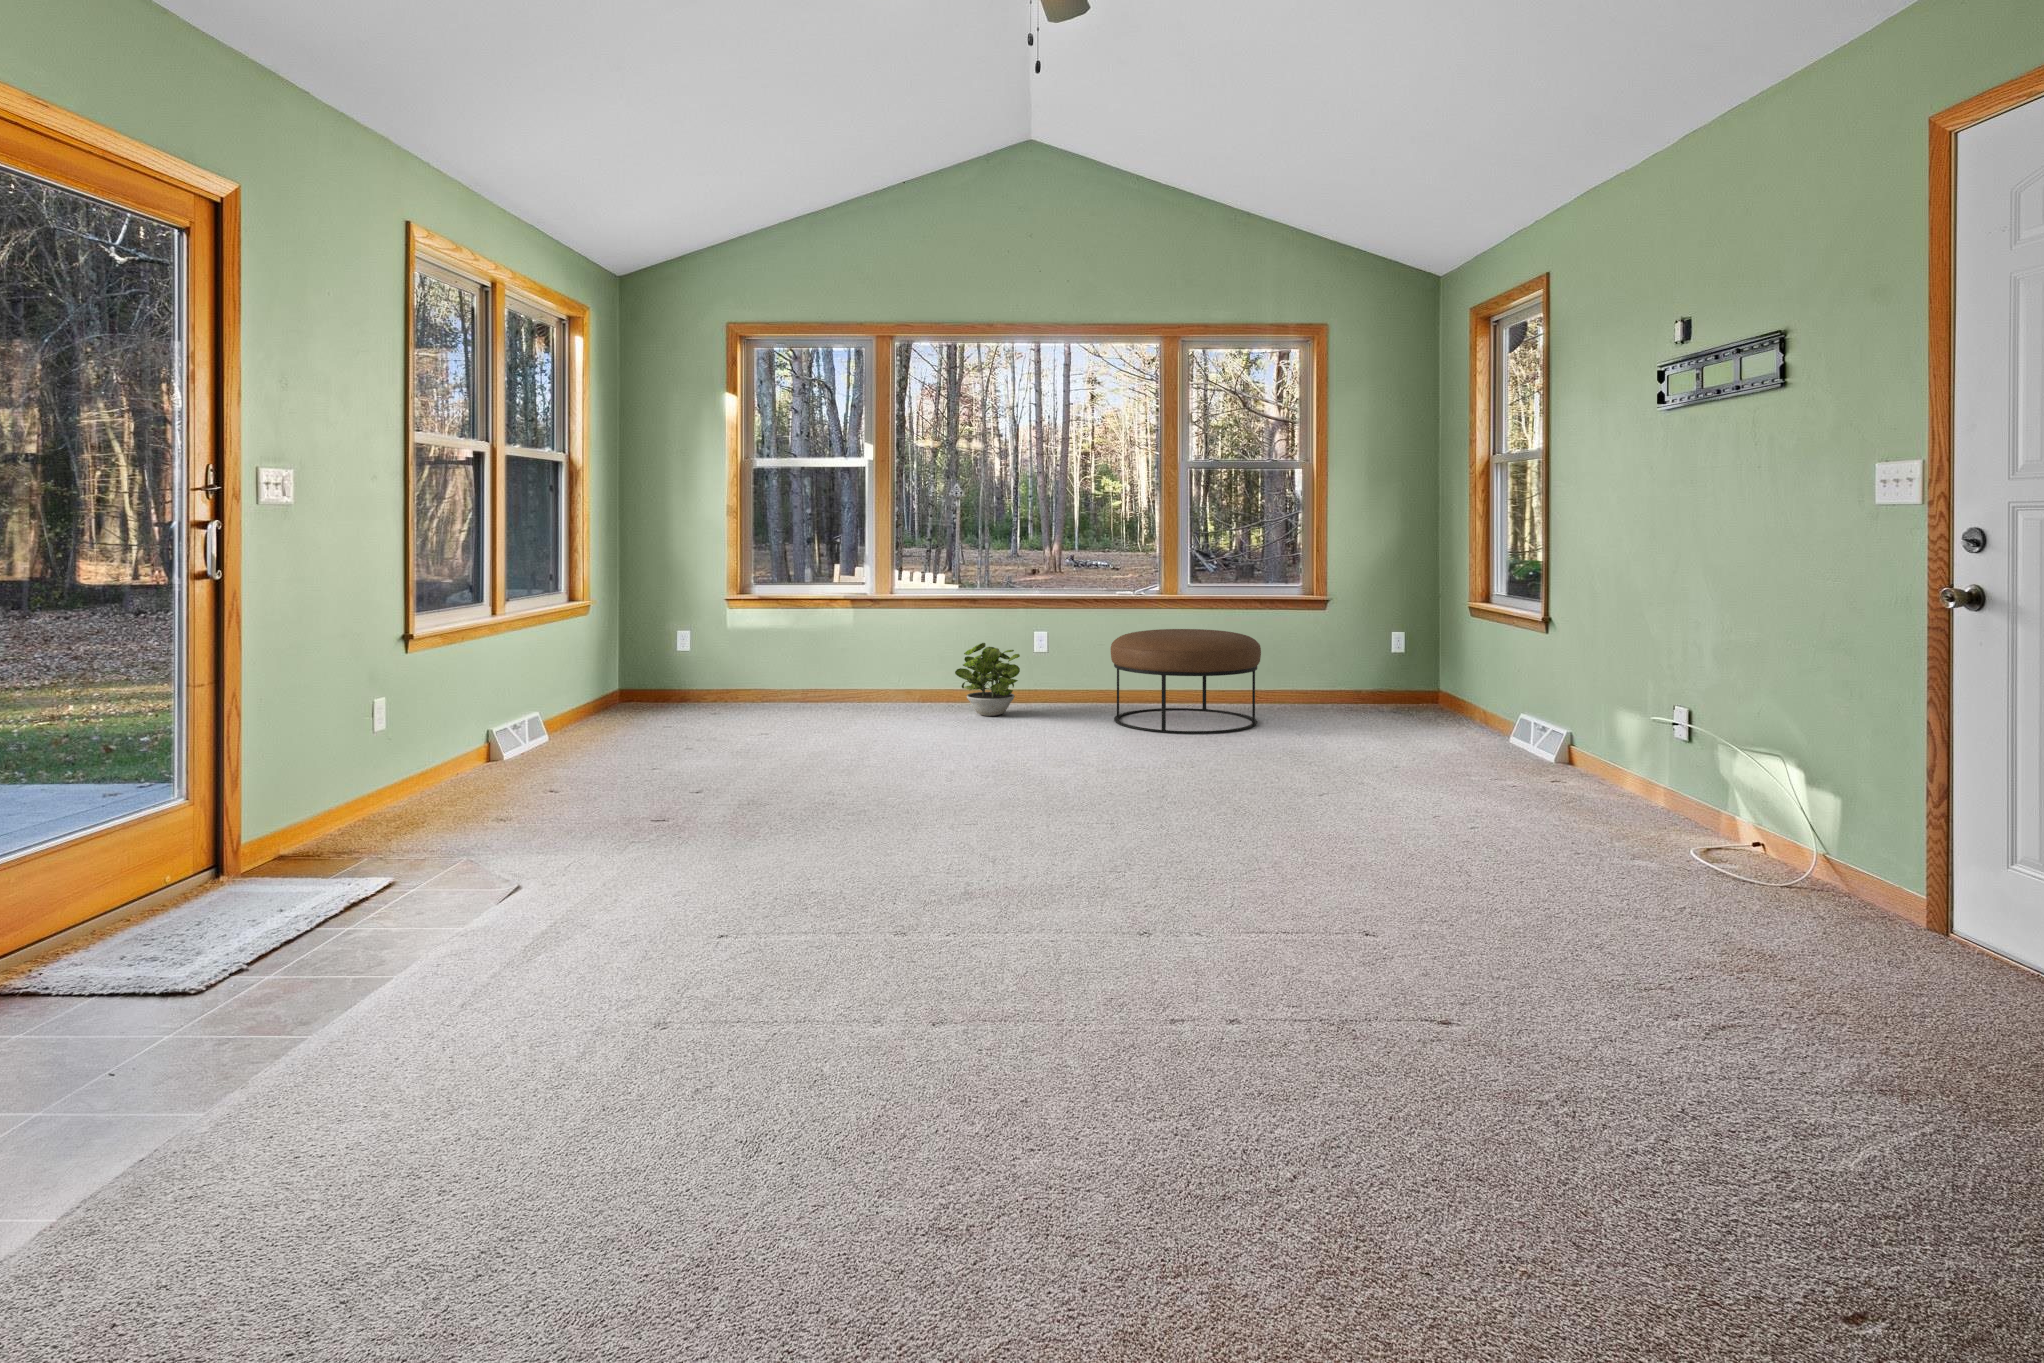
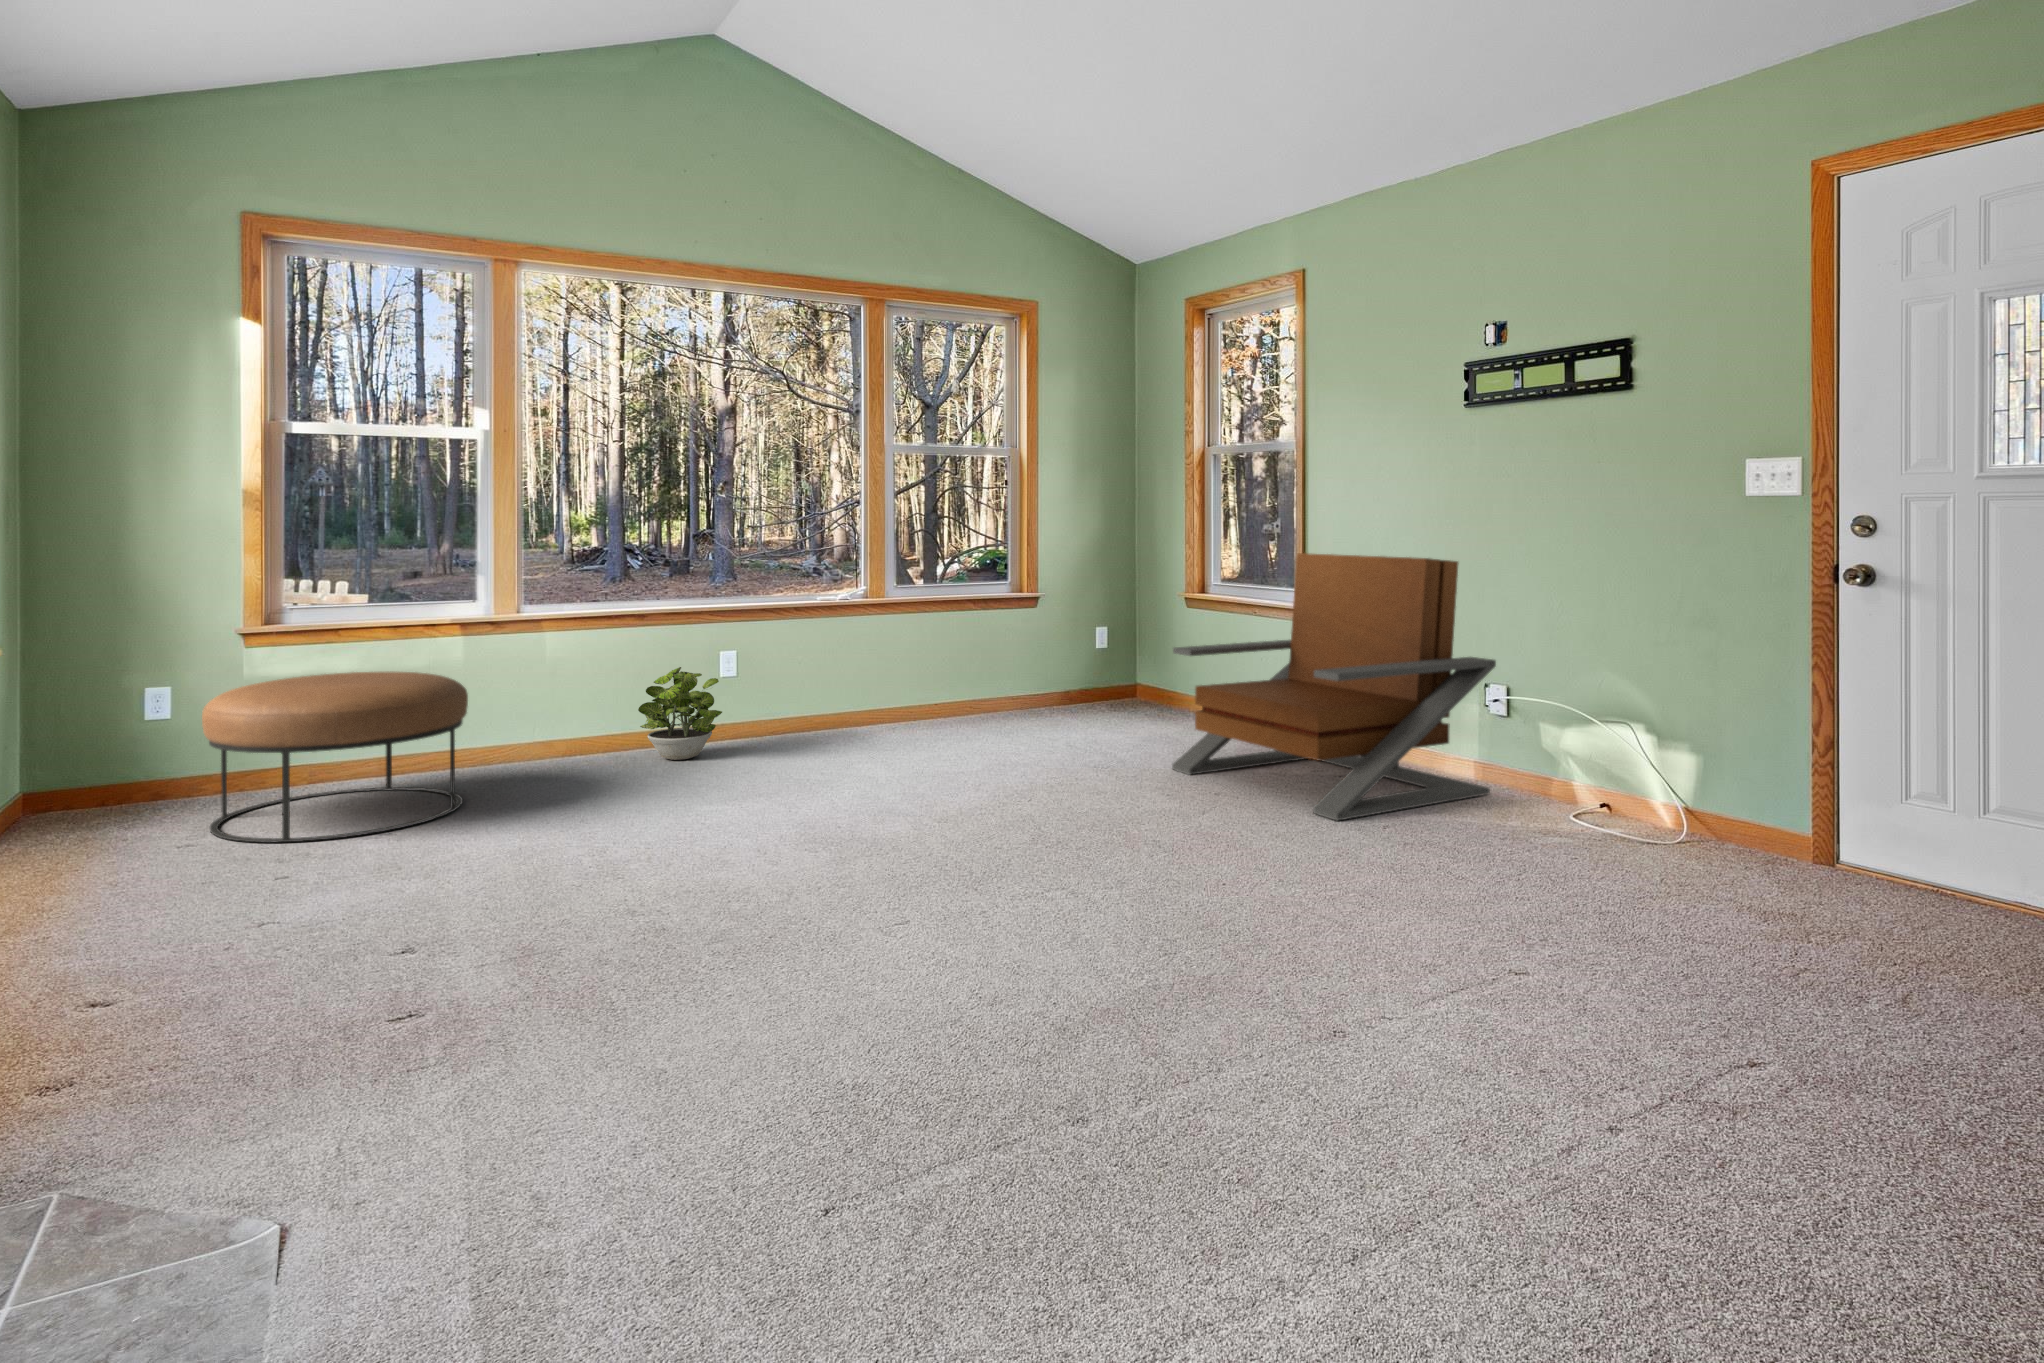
lounge chair: none [1362,563,1662,820] -> present [1172,553,1496,821]
ottoman: present [1111,629,1261,733] -> present [202,672,468,843]

